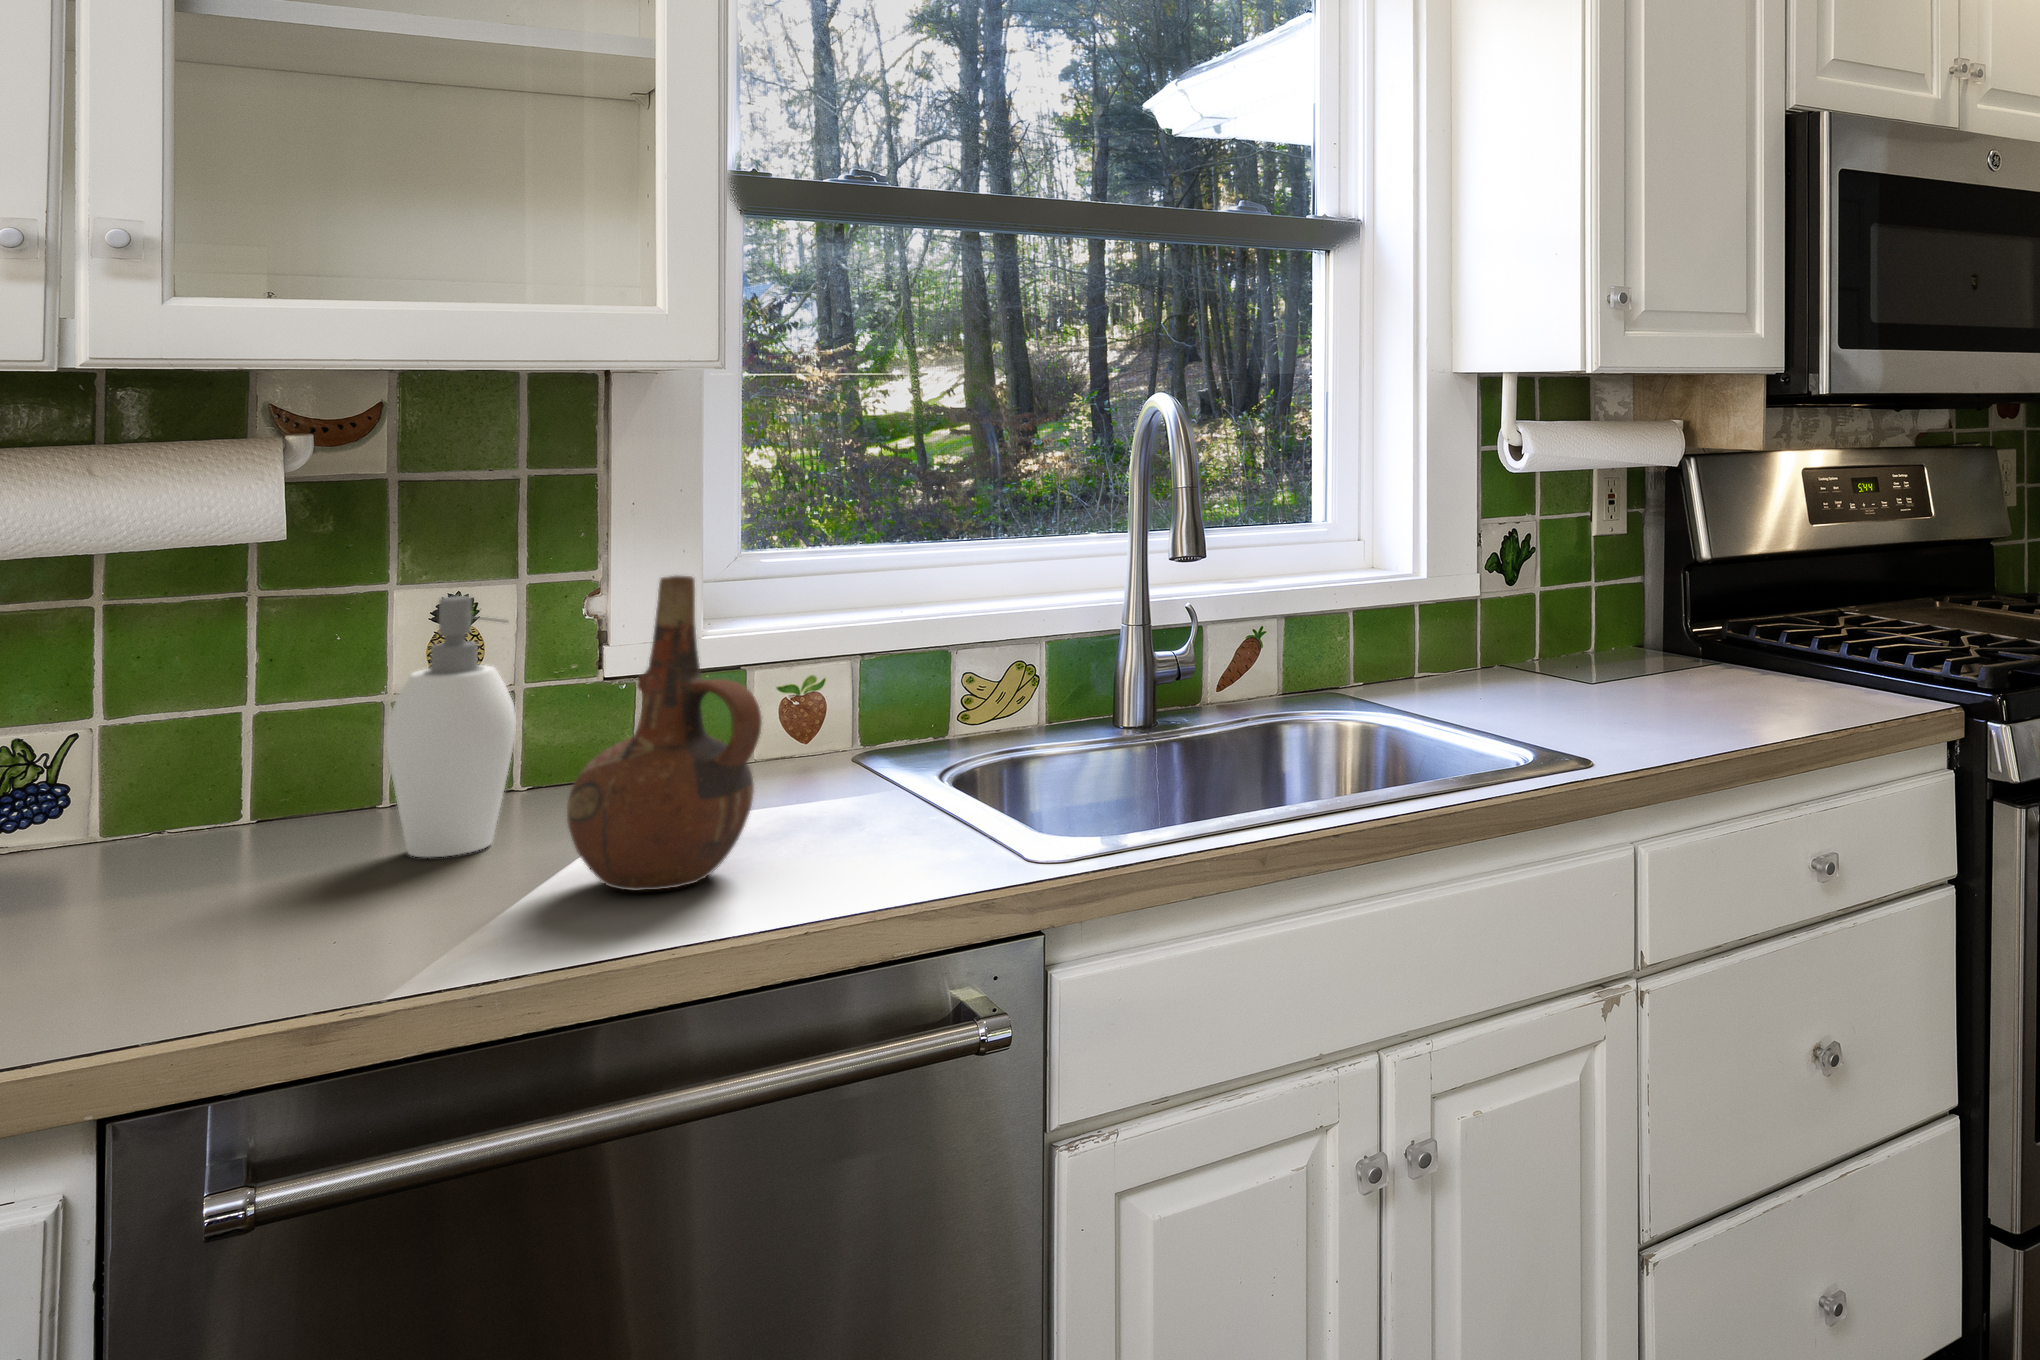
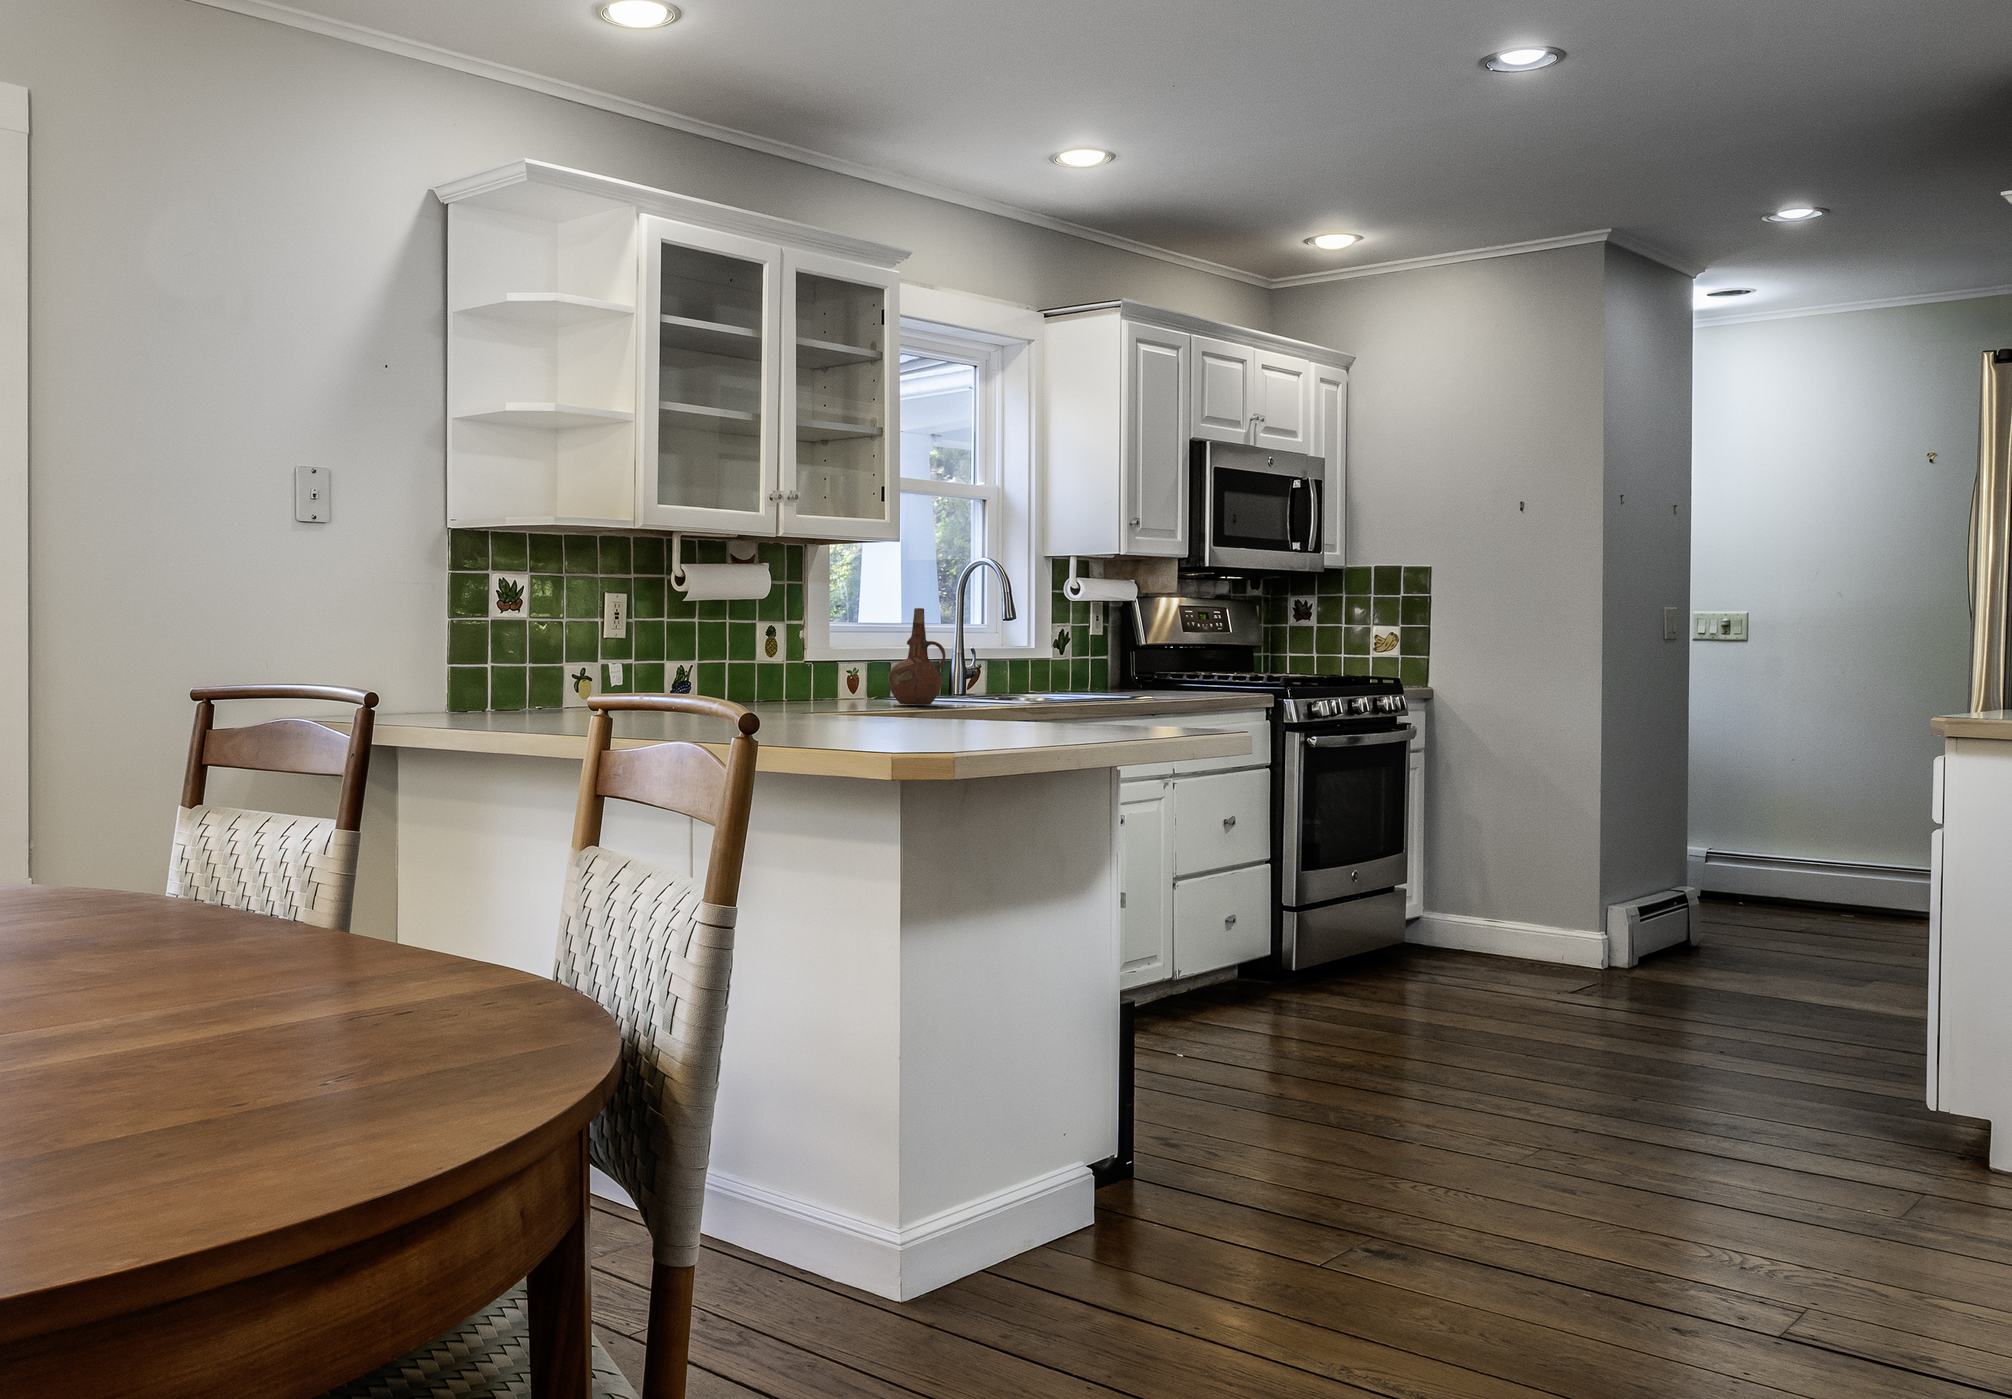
soap dispenser: present [386,596,517,857] -> none [801,619,848,704]

